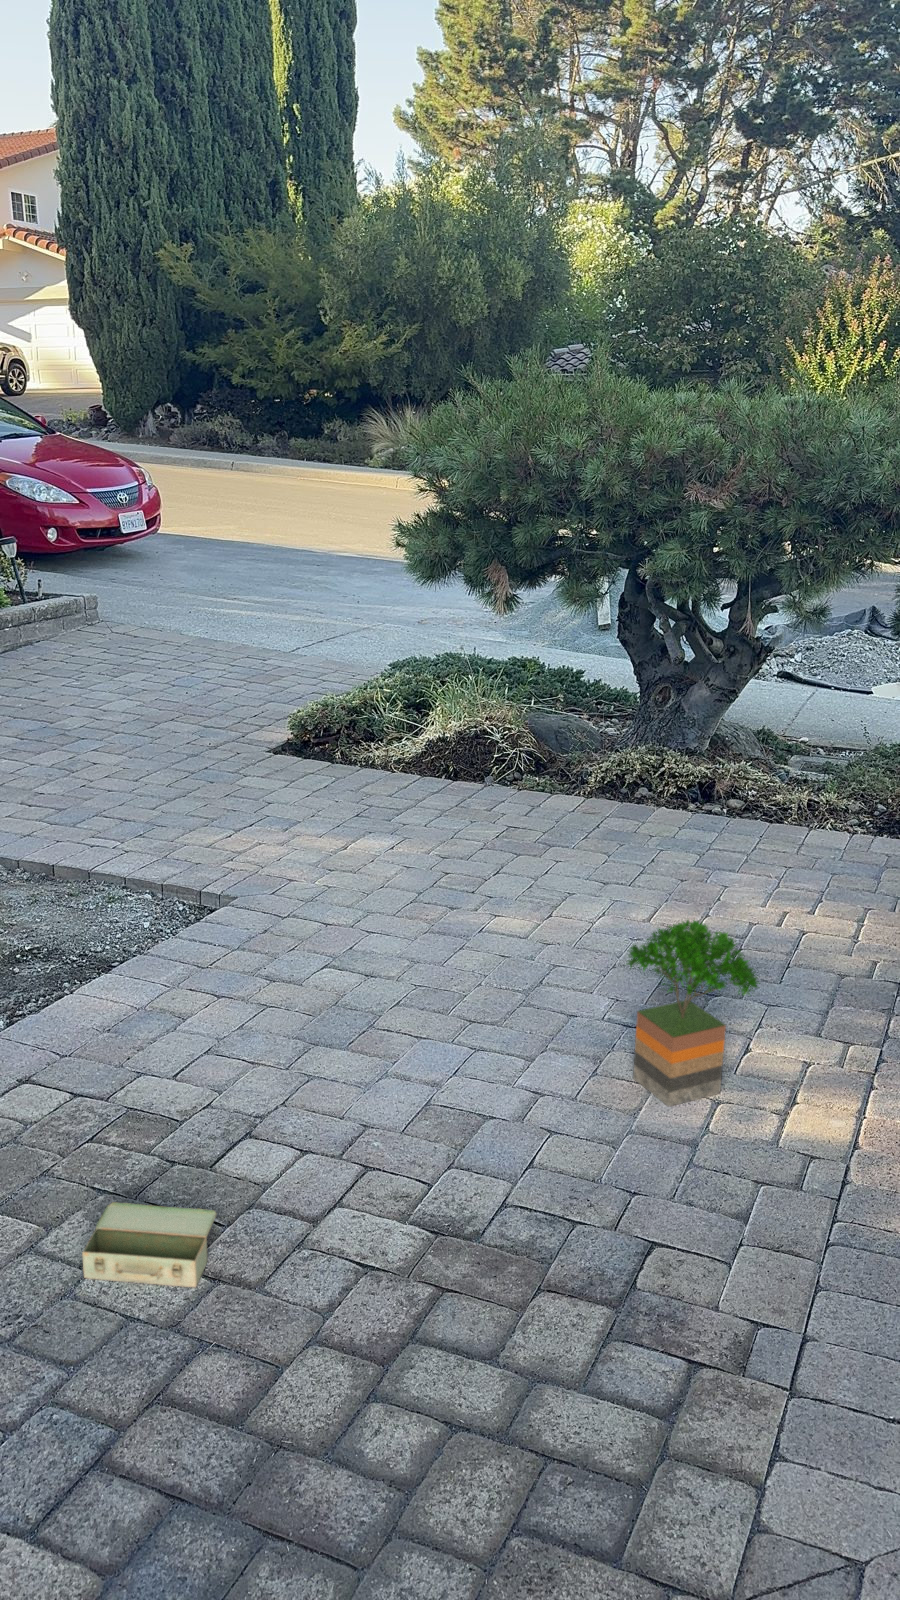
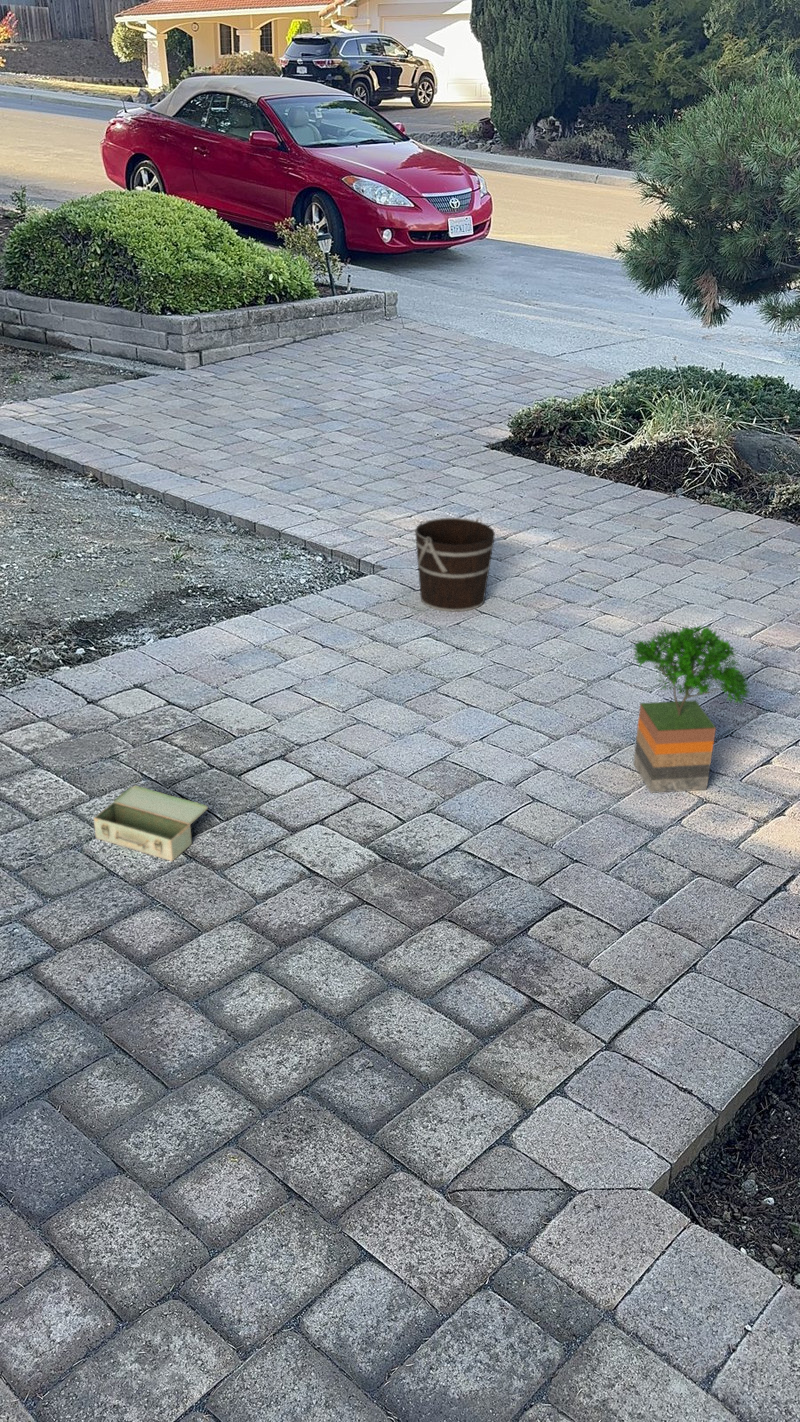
bucket: none [295,833,384,941] -> present [415,518,495,611]

